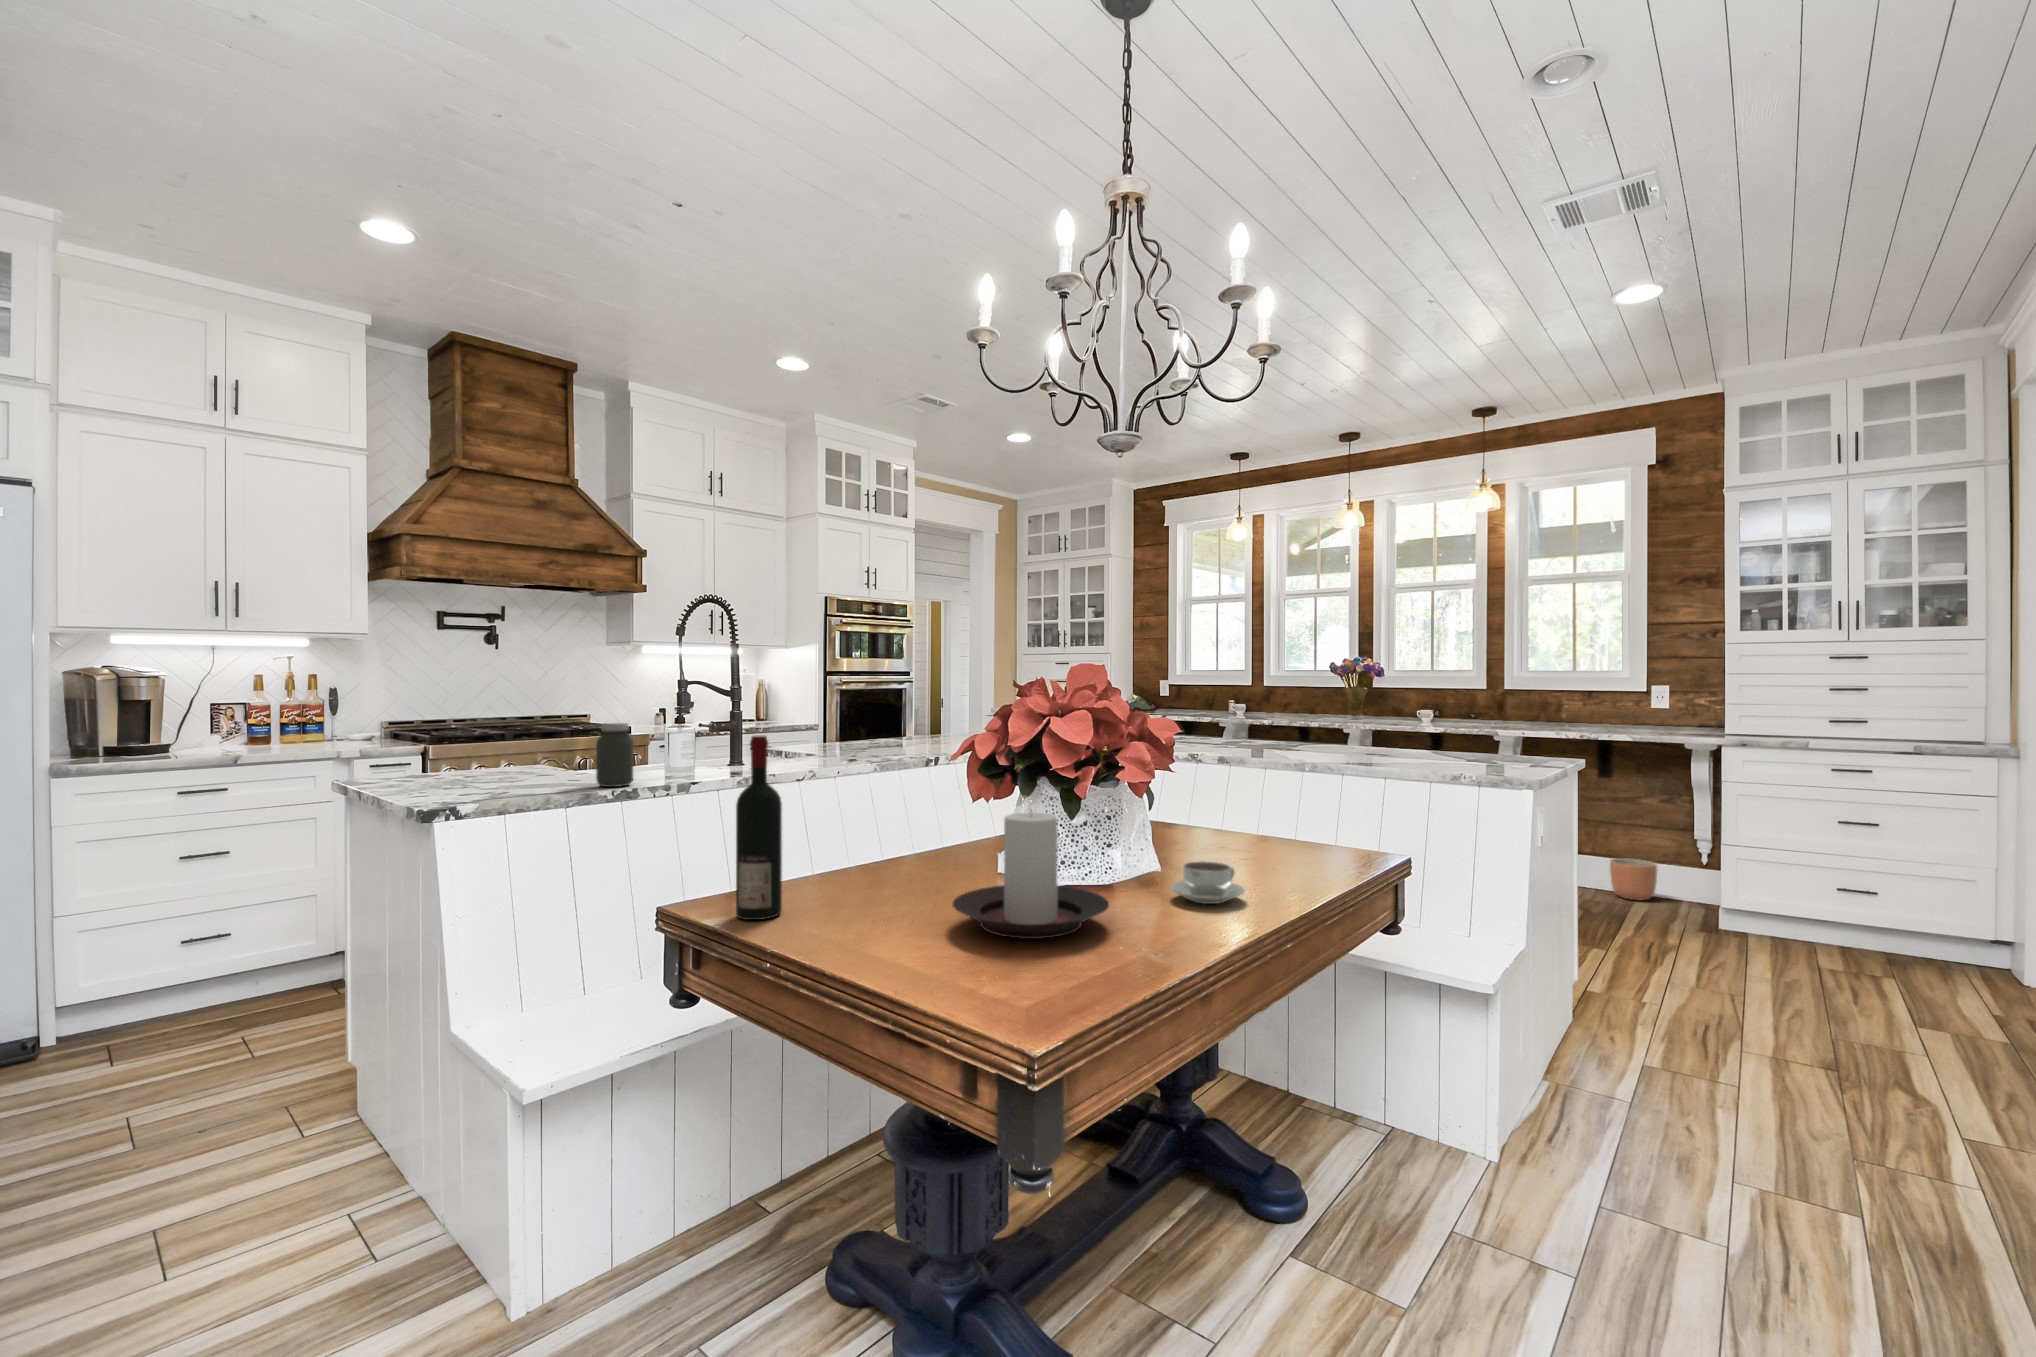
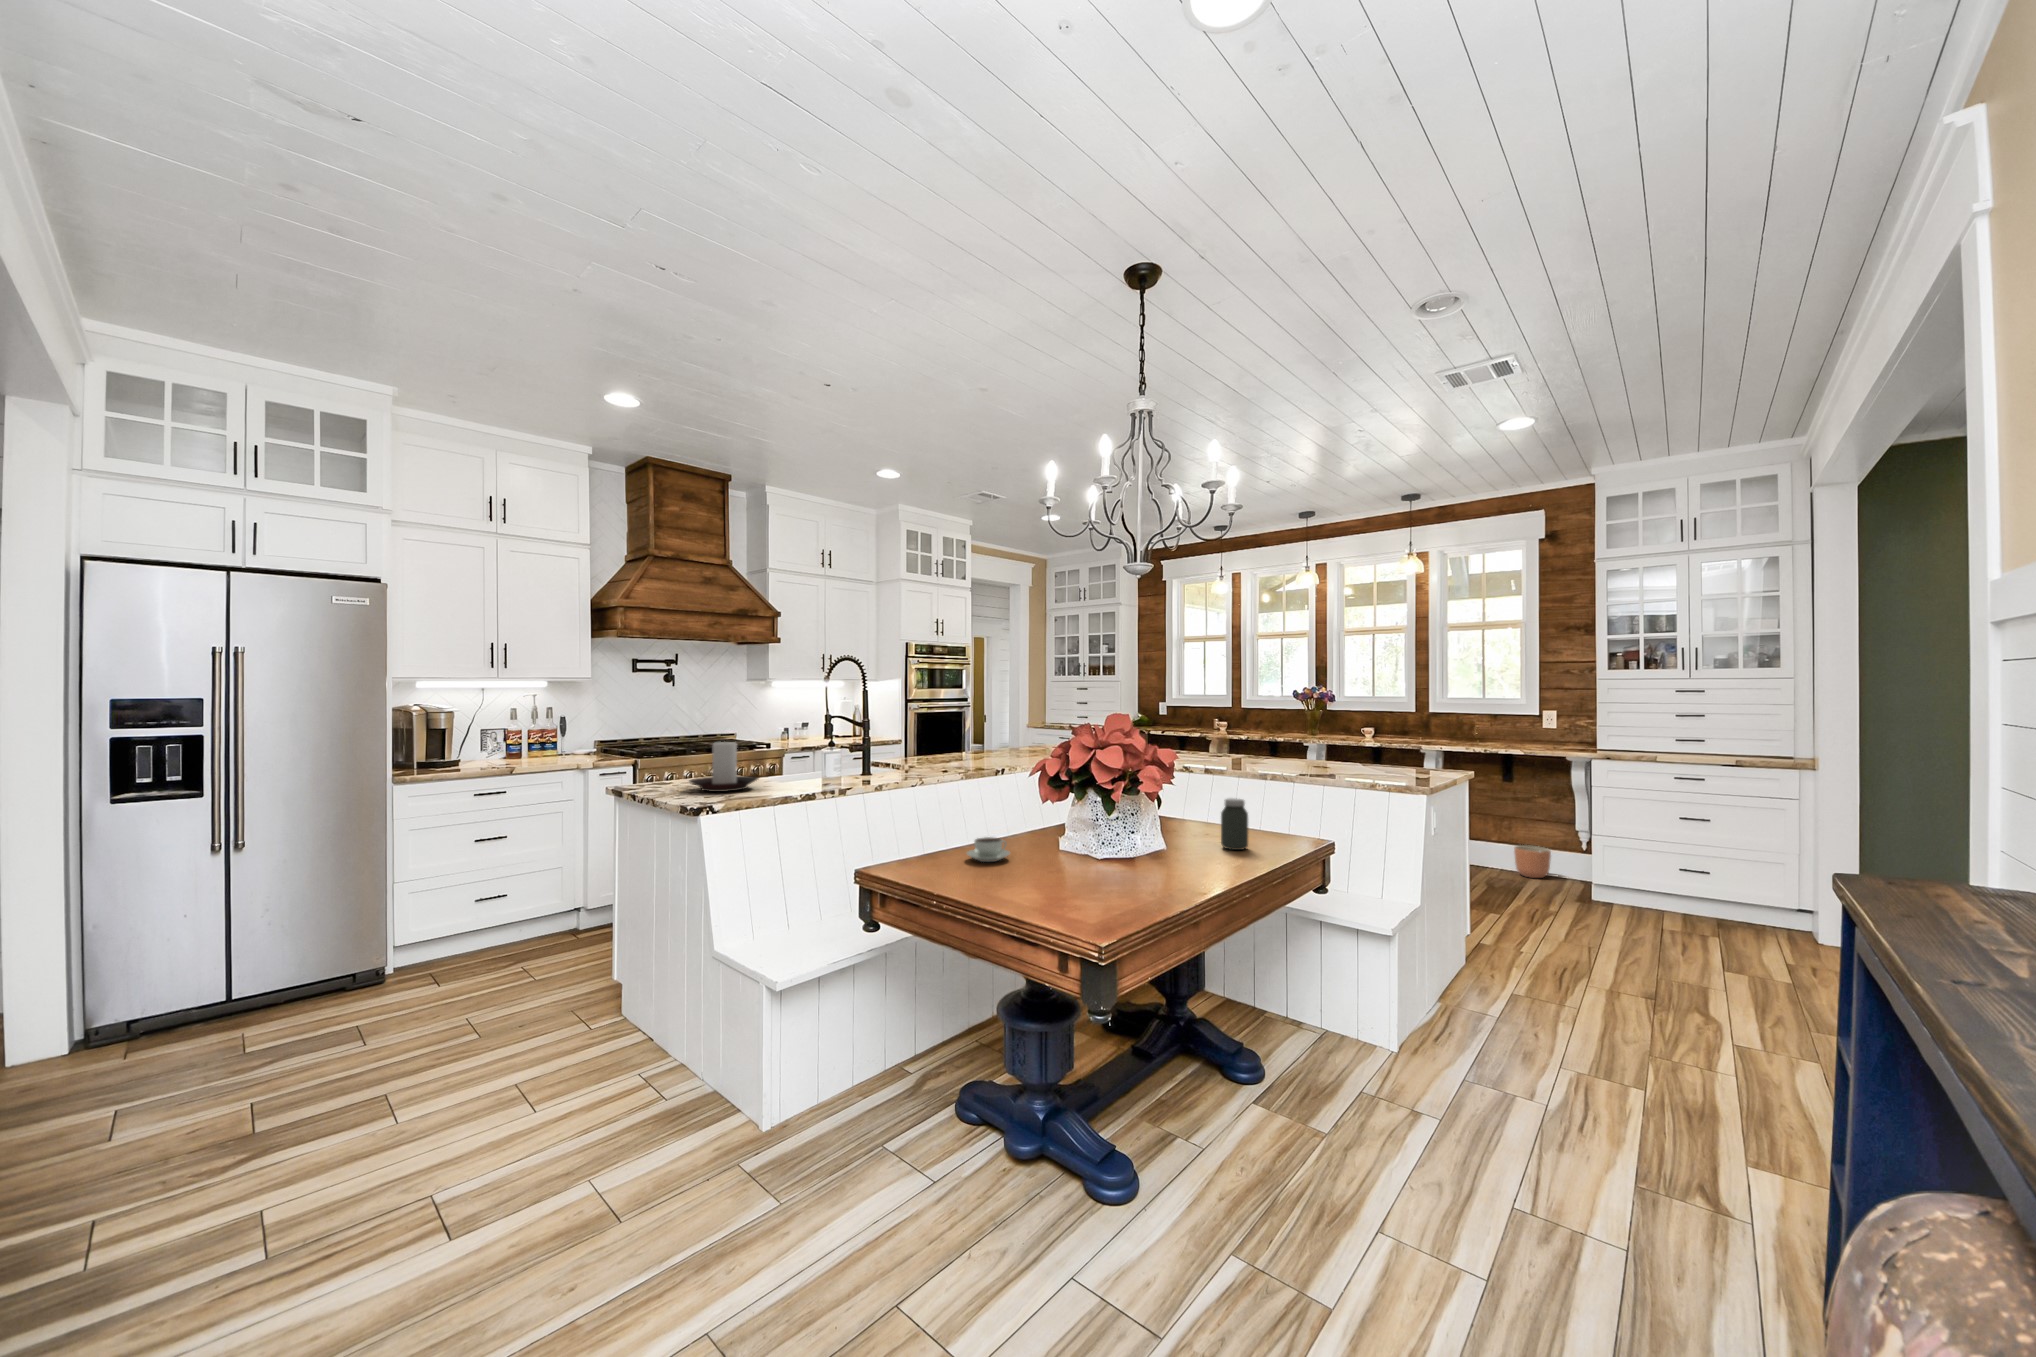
jar: present [596,723,634,787] -> present [1221,798,1248,850]
wine bottle: present [736,735,782,920] -> none [907,765,934,878]
candle holder: present [953,812,1109,939] -> present [689,742,758,792]
coffee cup: present [1170,861,1245,904] -> present [967,837,1010,862]

